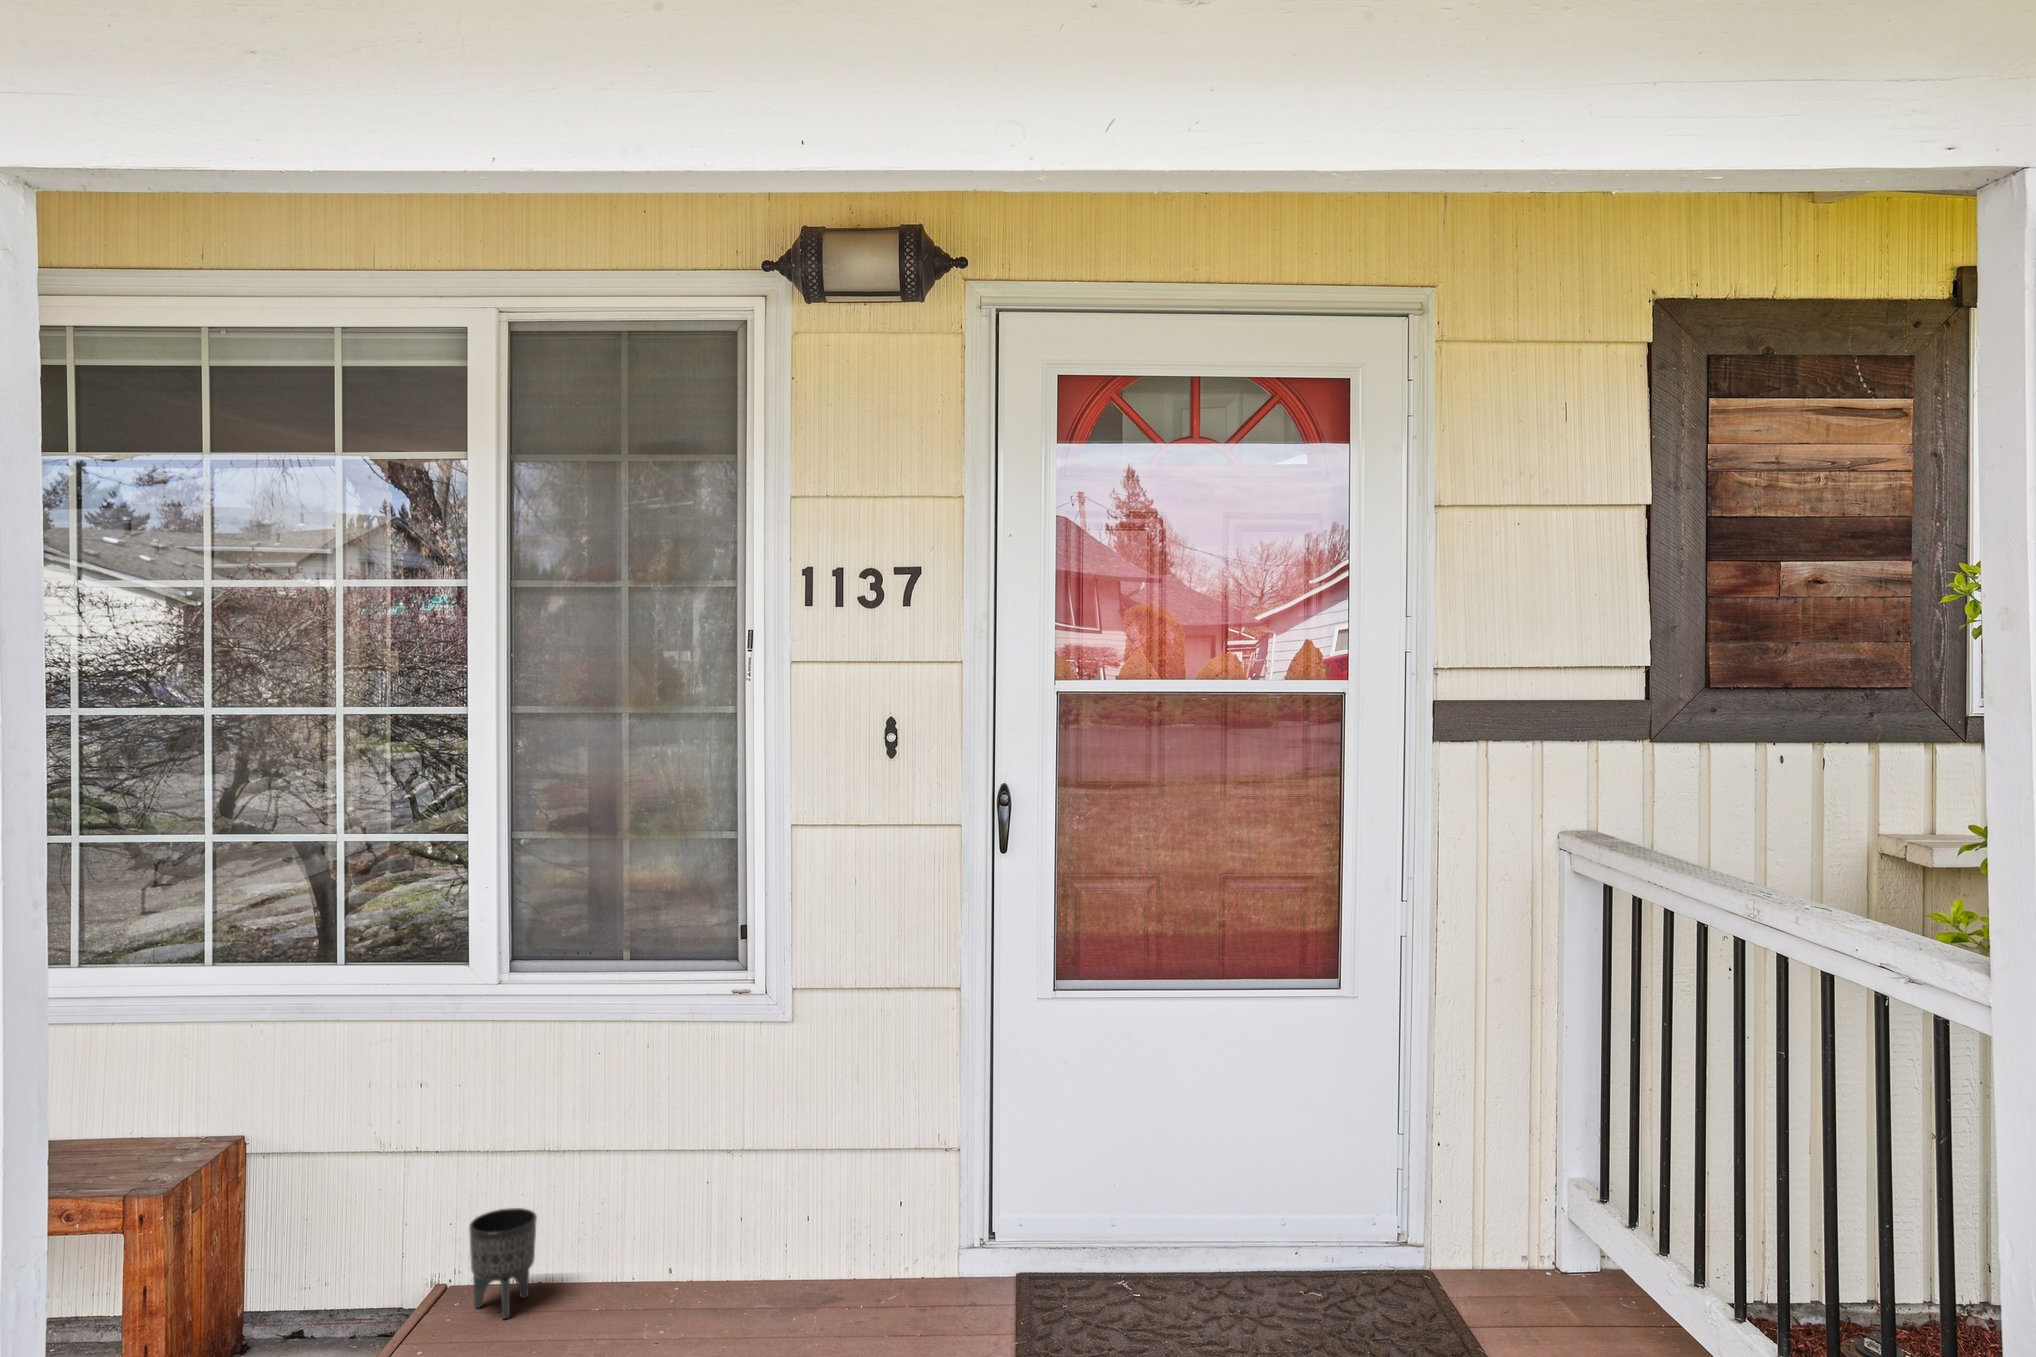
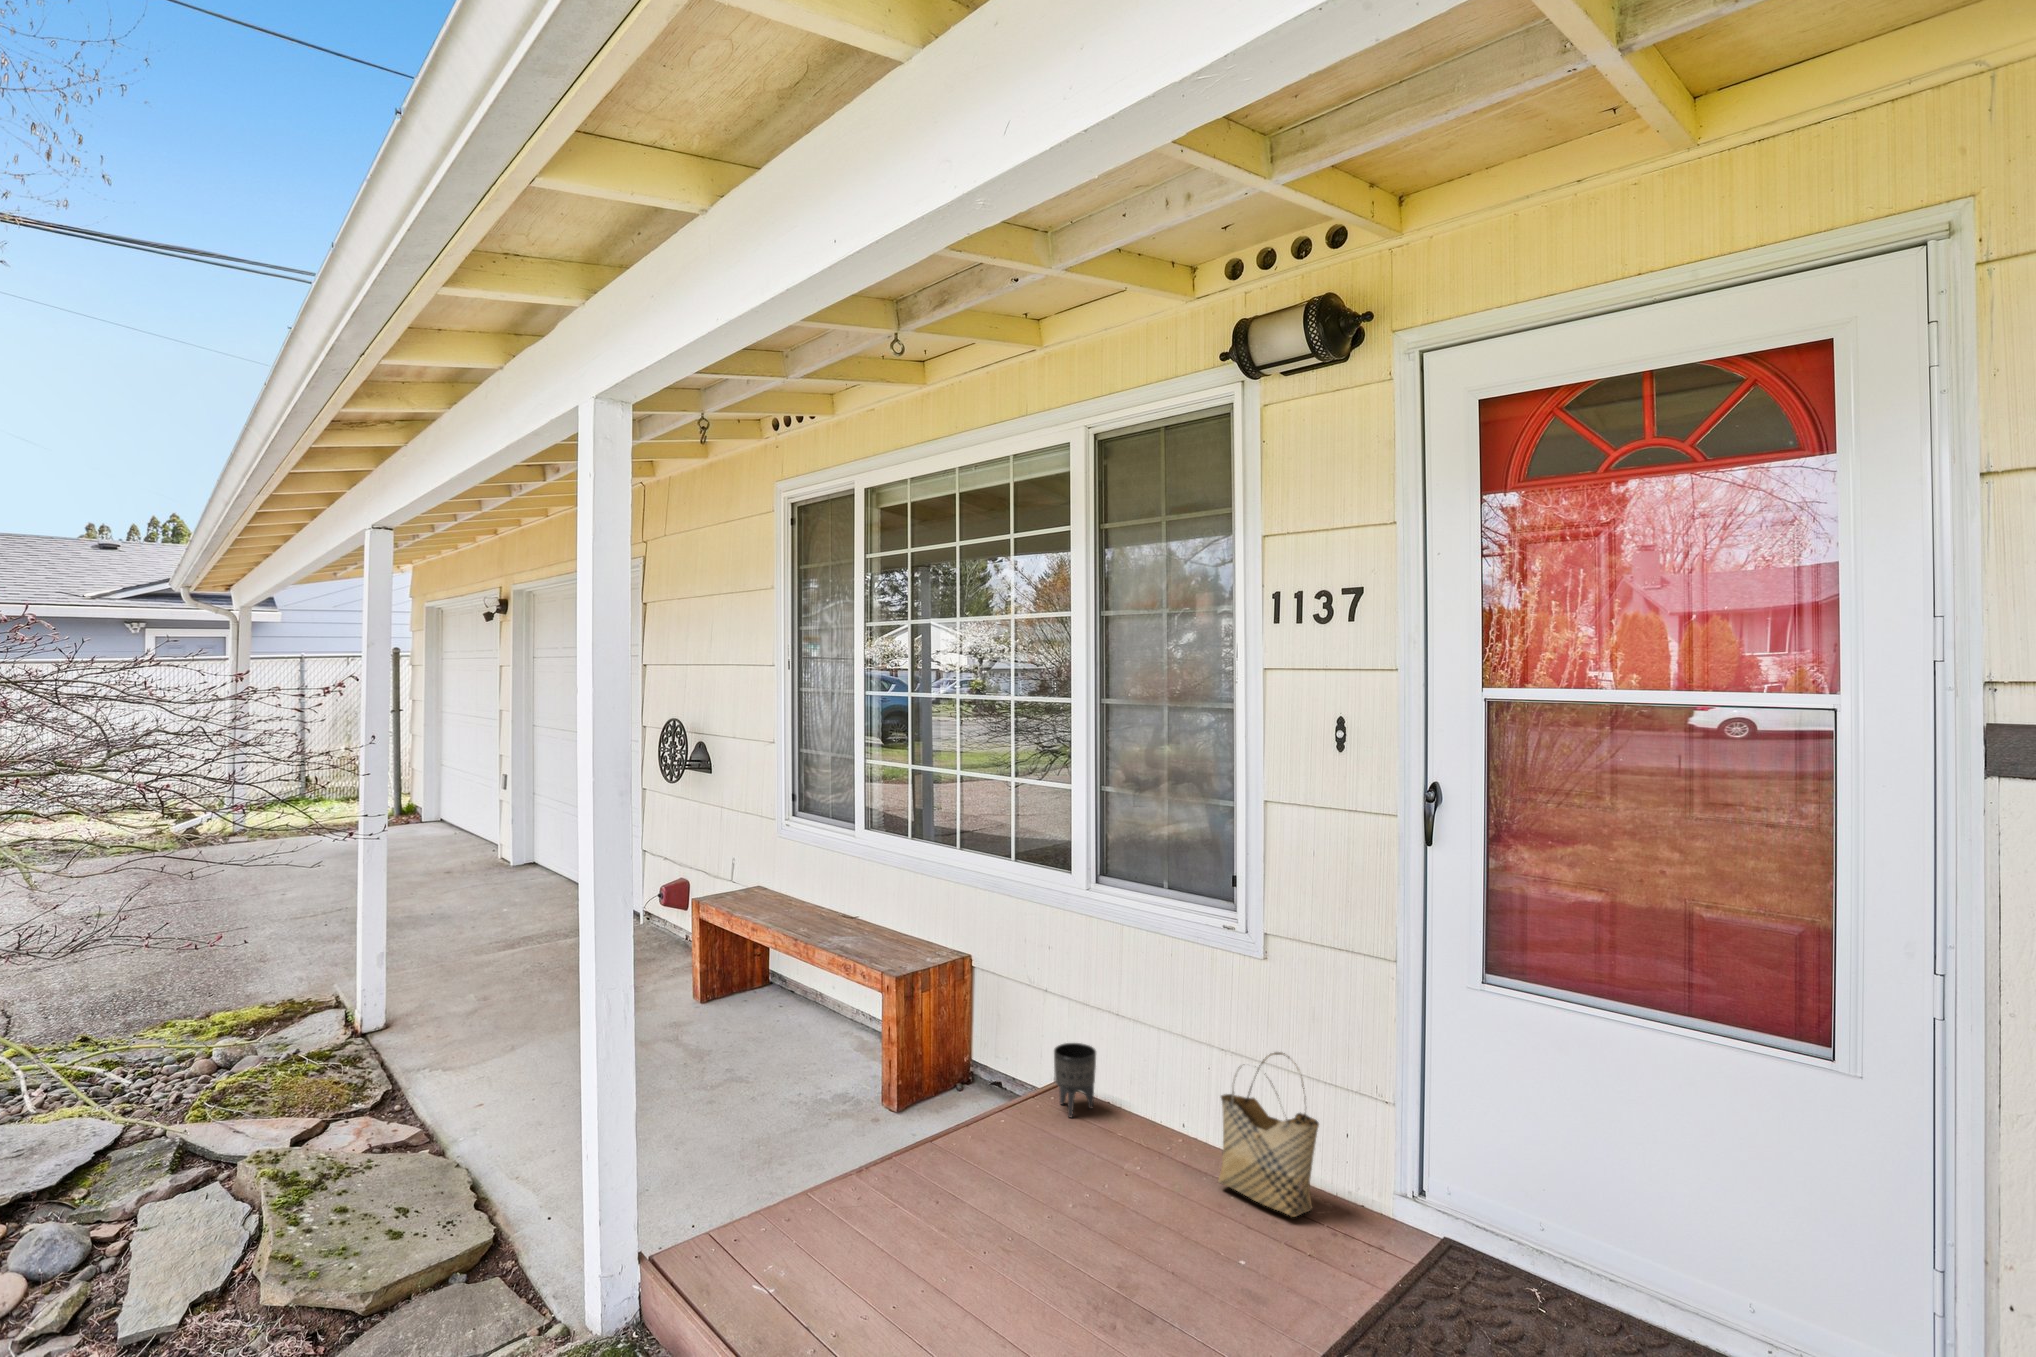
woven basket: none [762,1129,890,1317] -> present [1218,1052,1319,1217]

